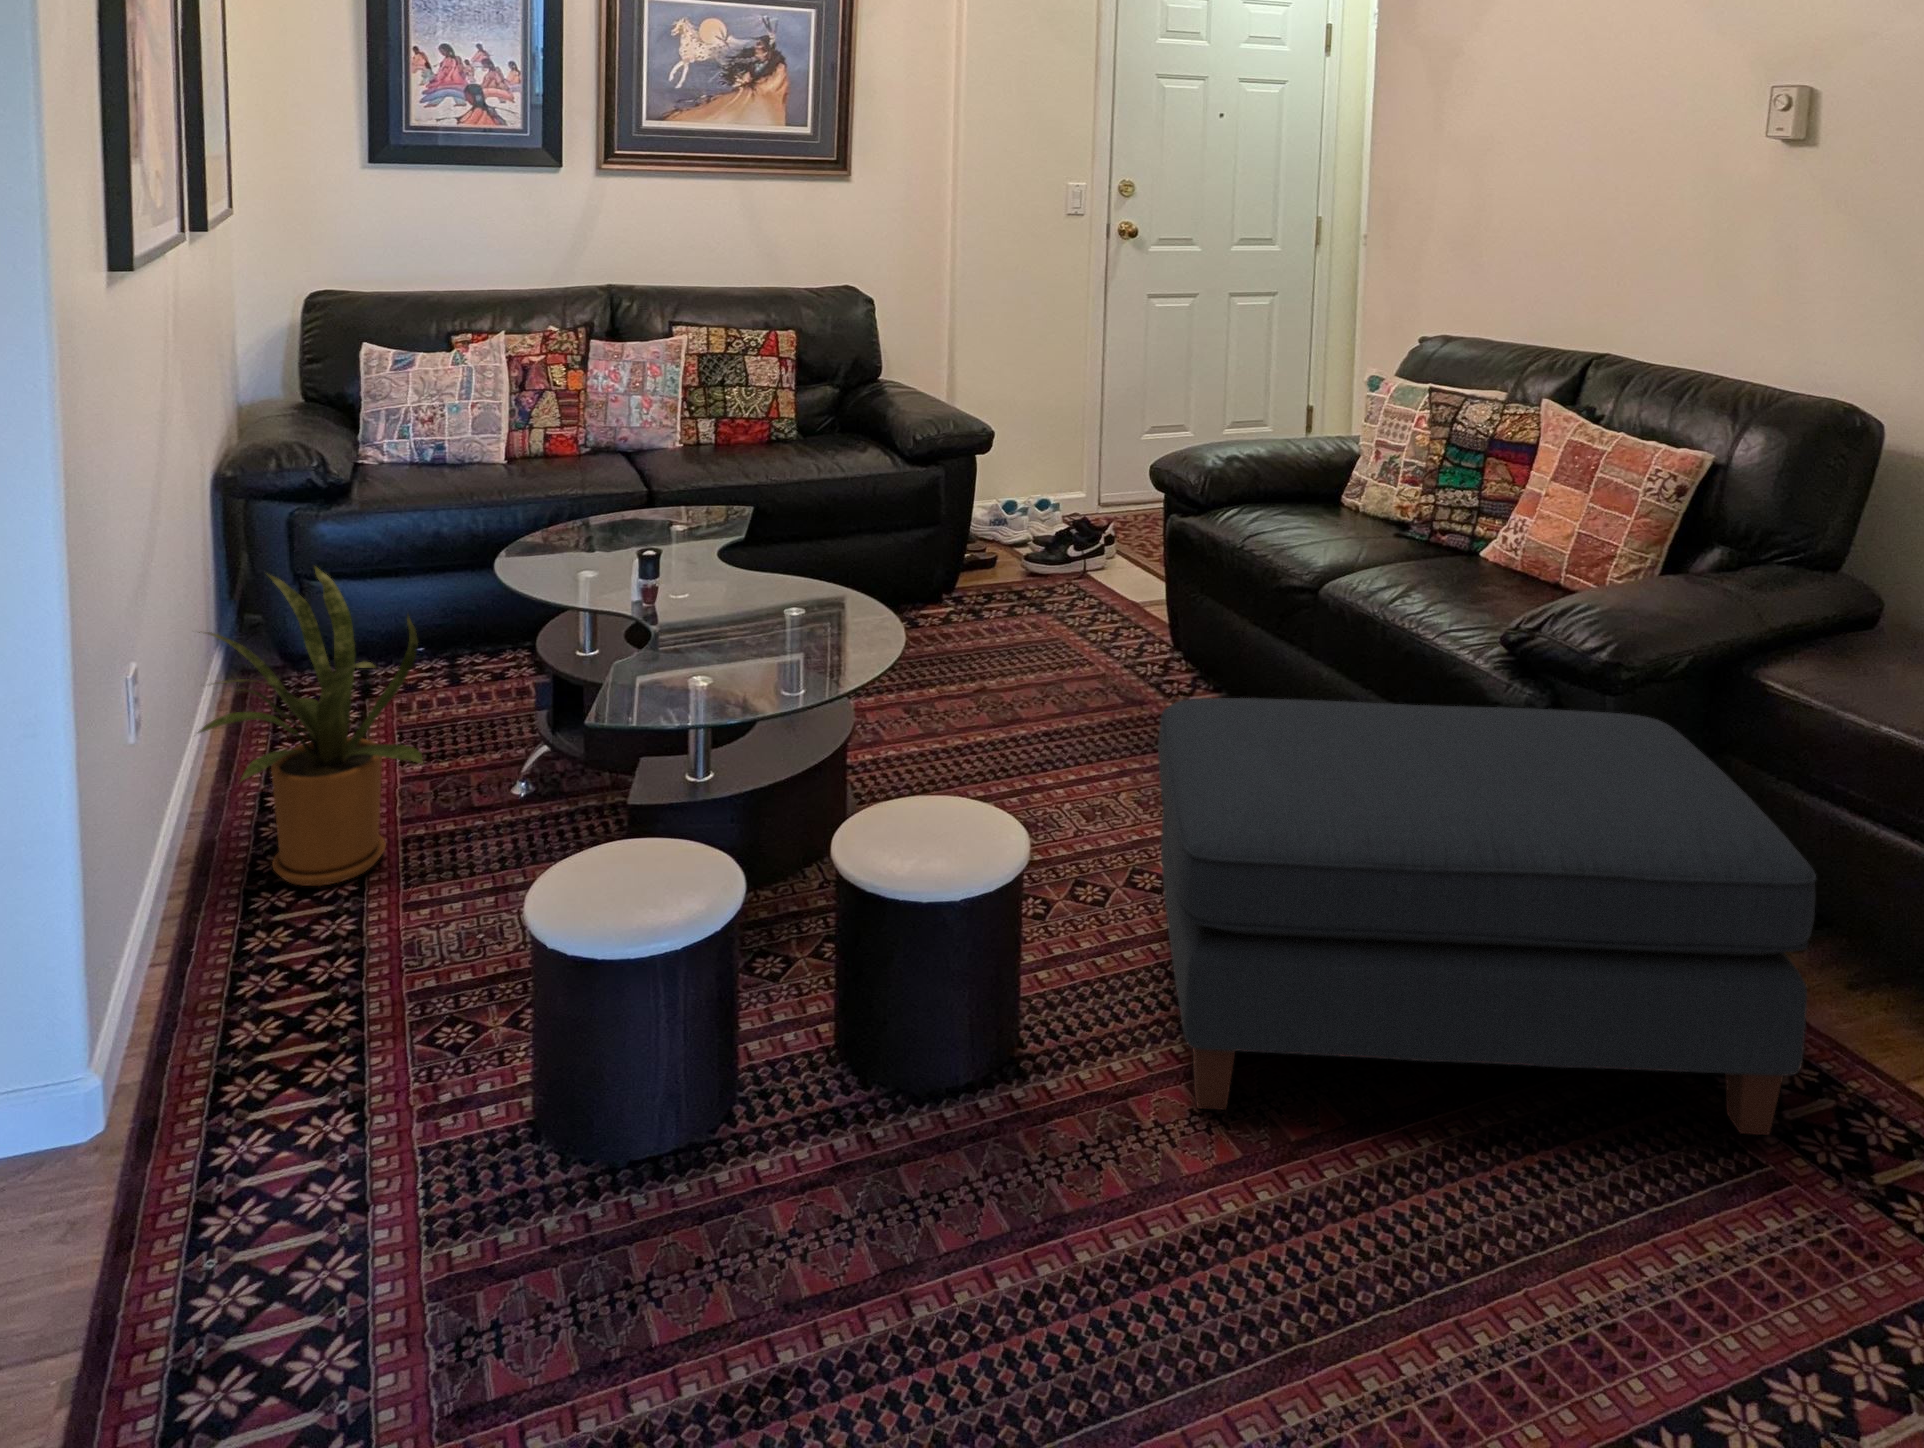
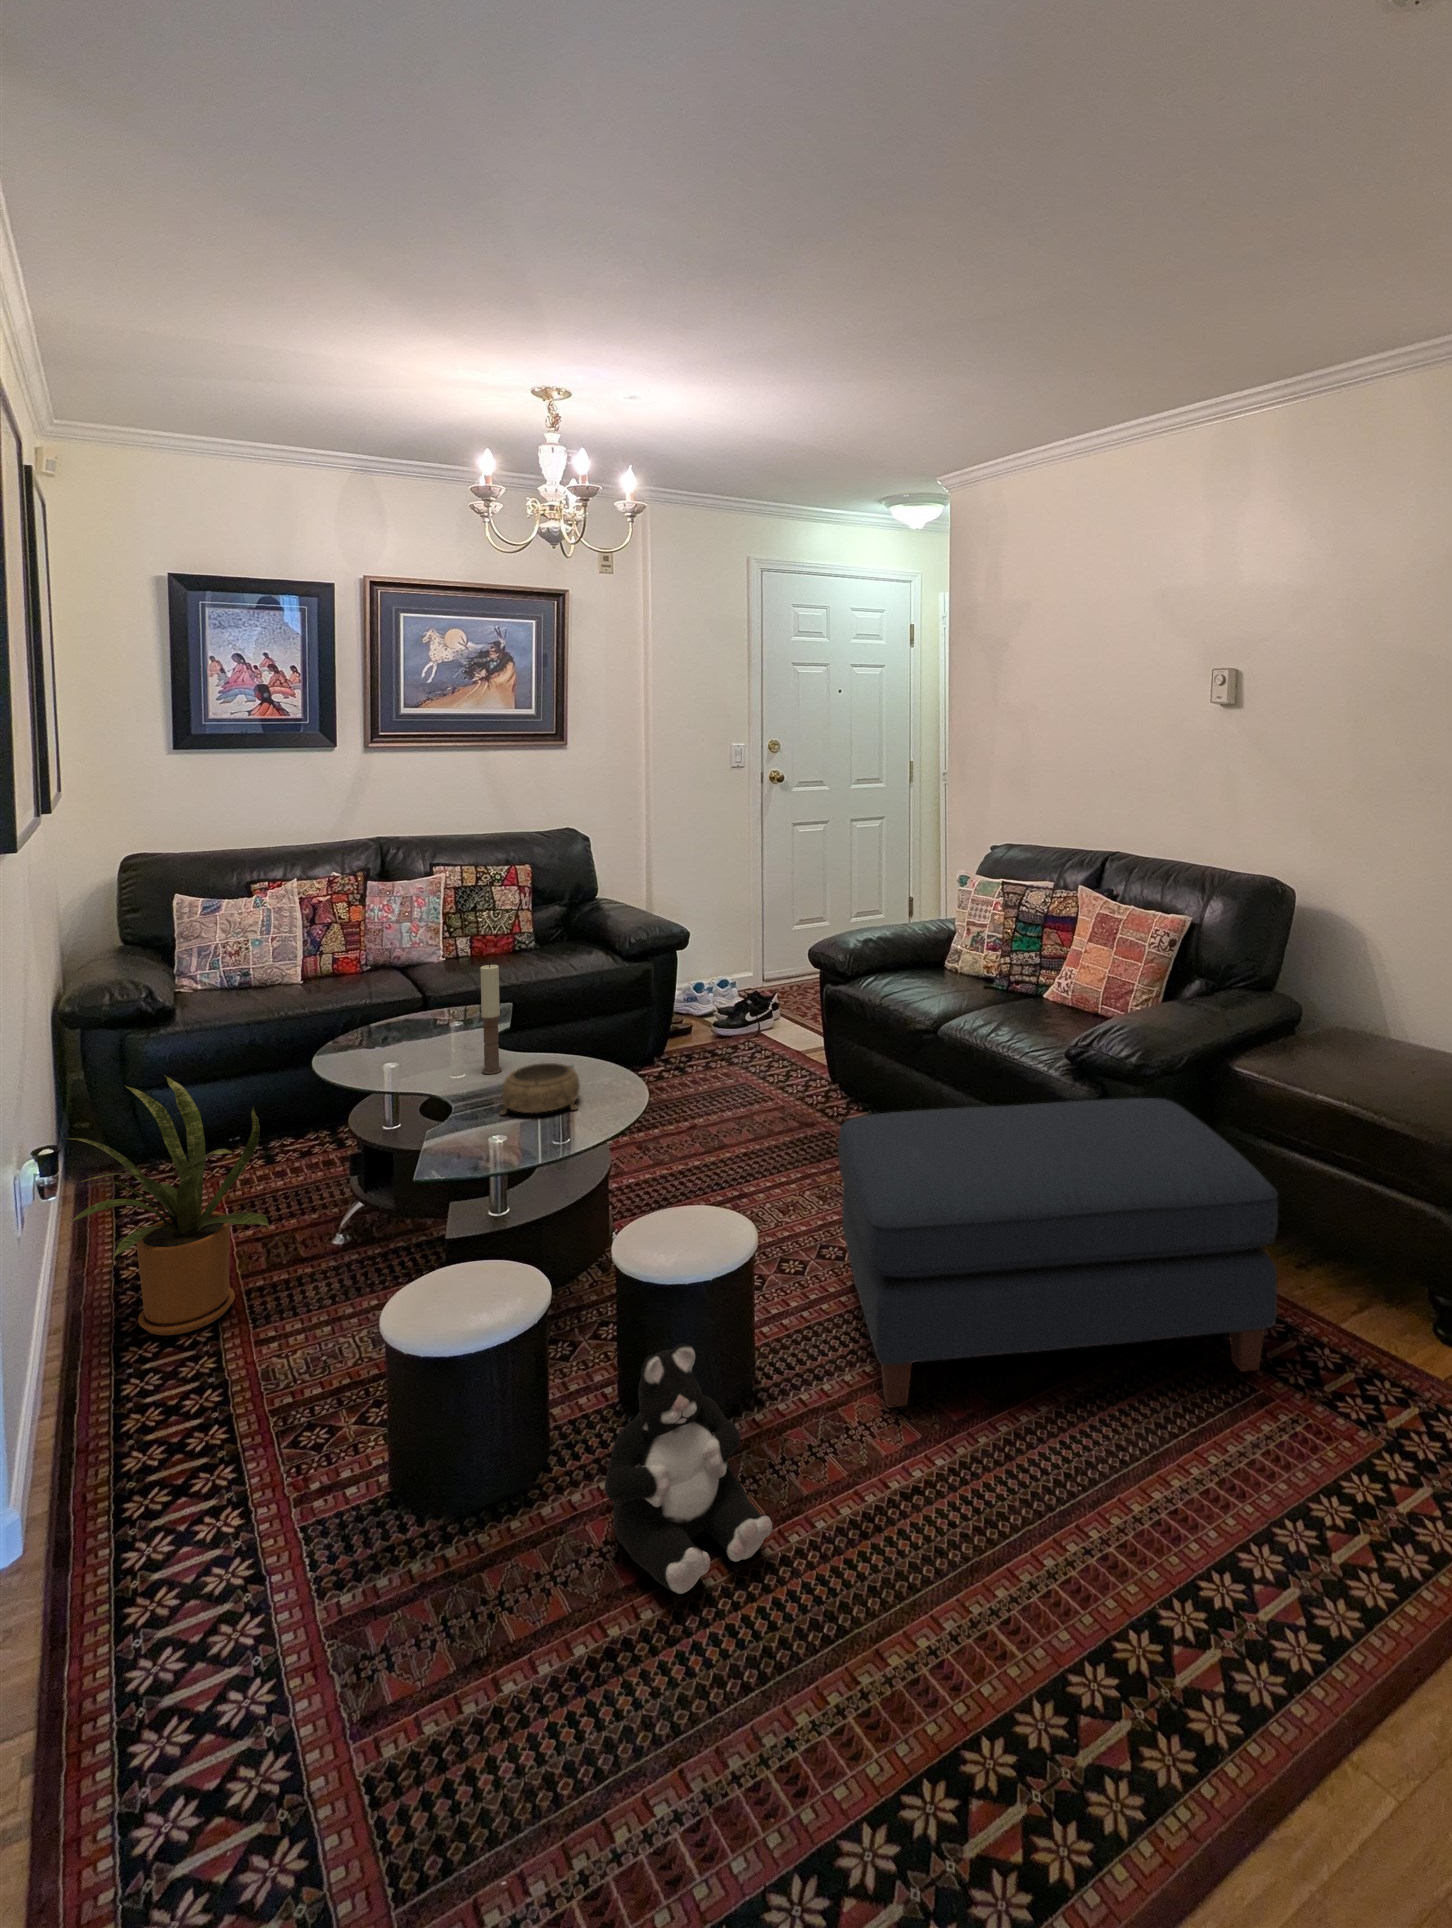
candle: none [700,452,725,597] -> present [481,964,502,1074]
decorative bowl: none [711,589,817,654] -> present [500,1063,580,1115]
plush toy: none [791,983,1011,1319] -> present [605,1343,772,1594]

